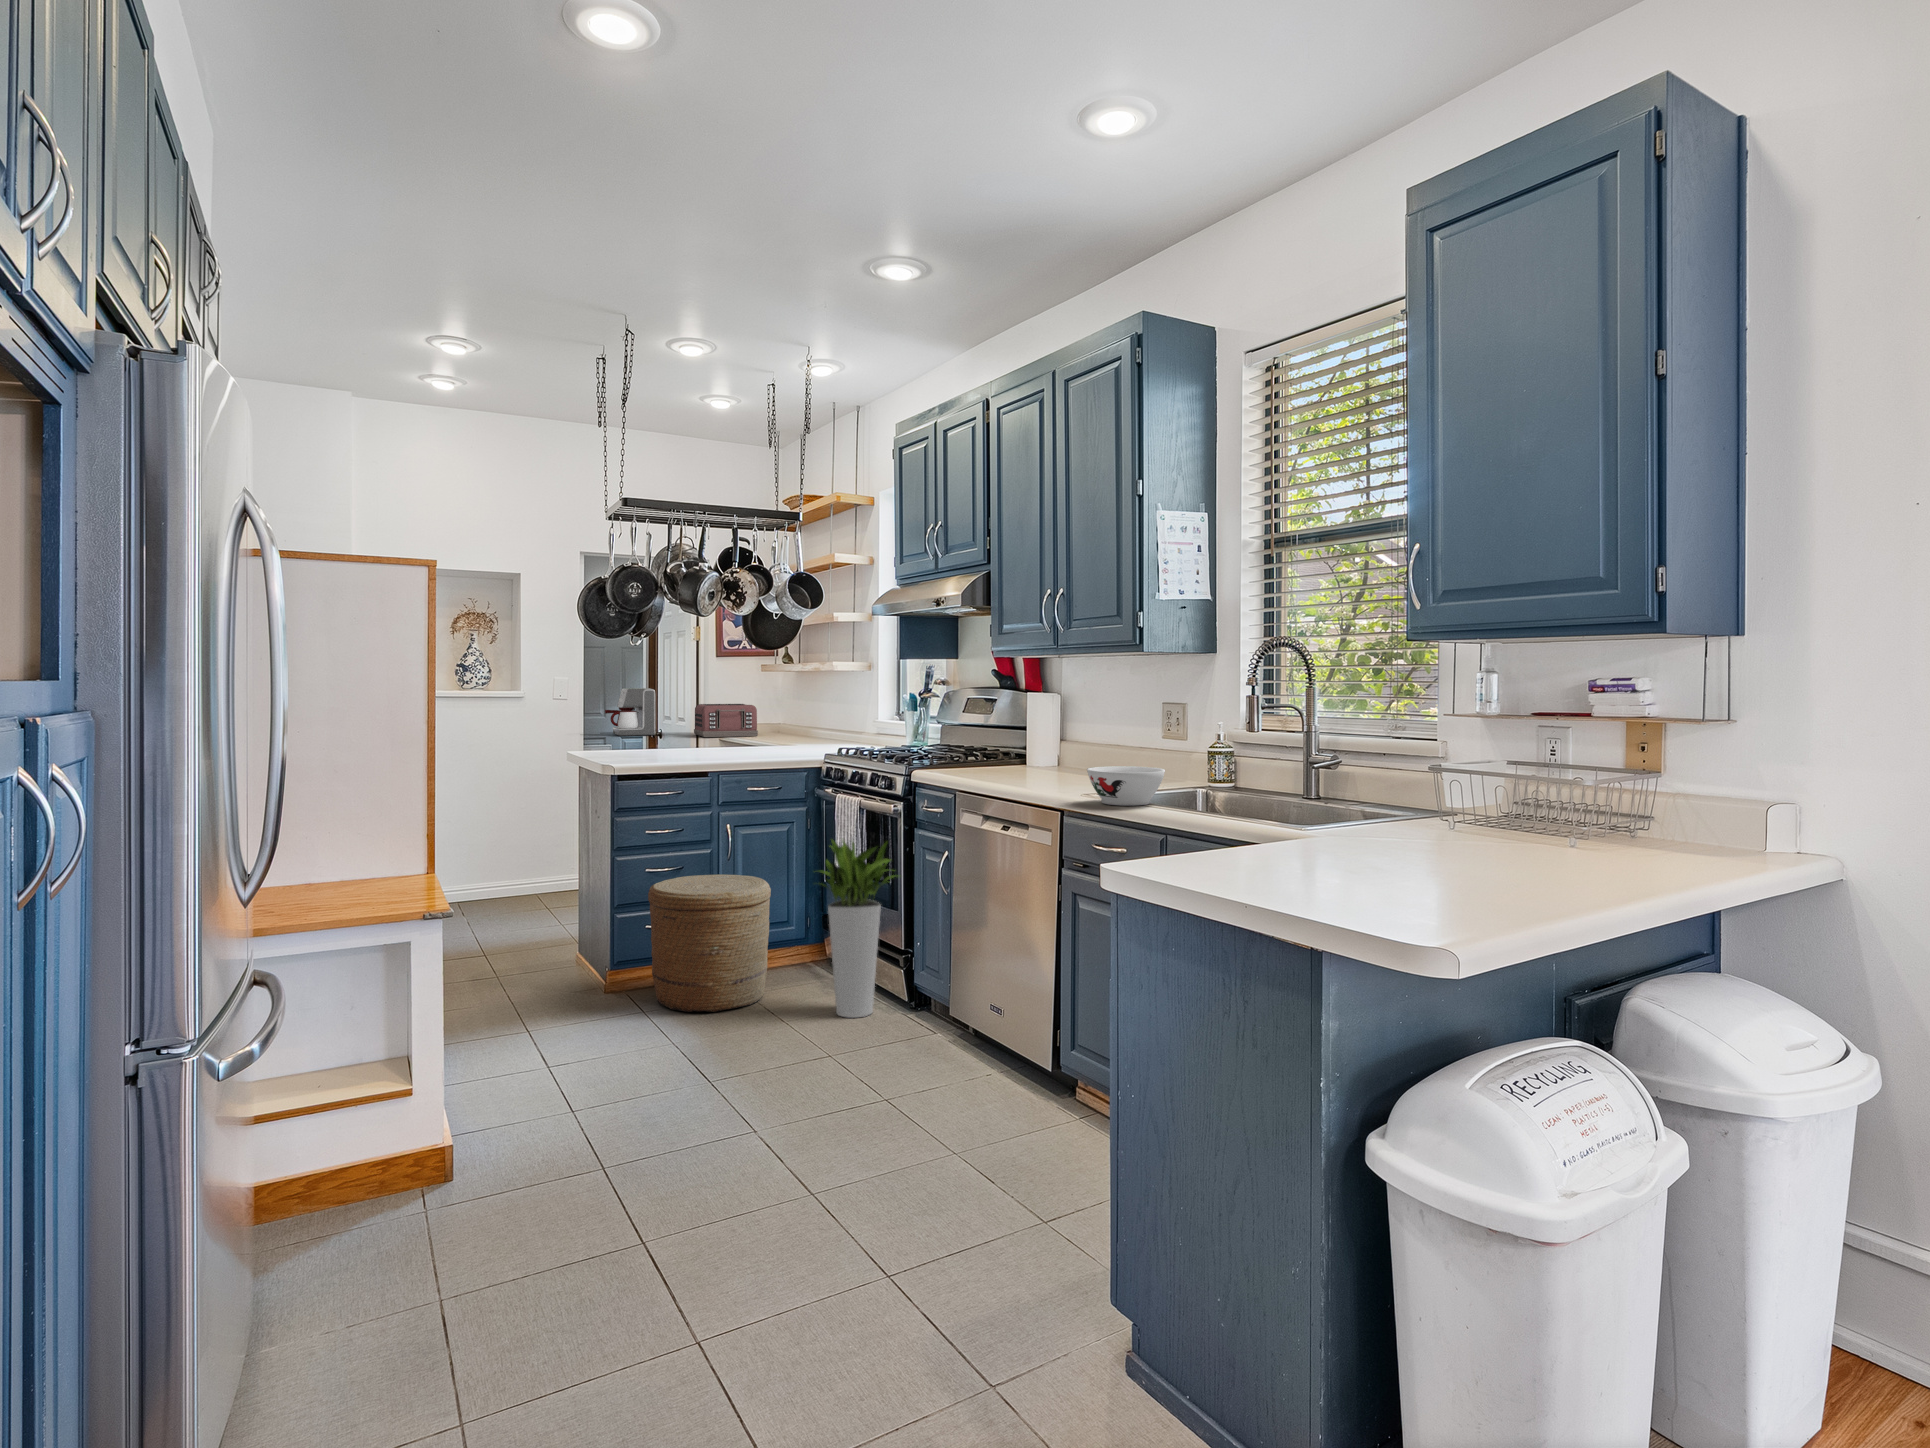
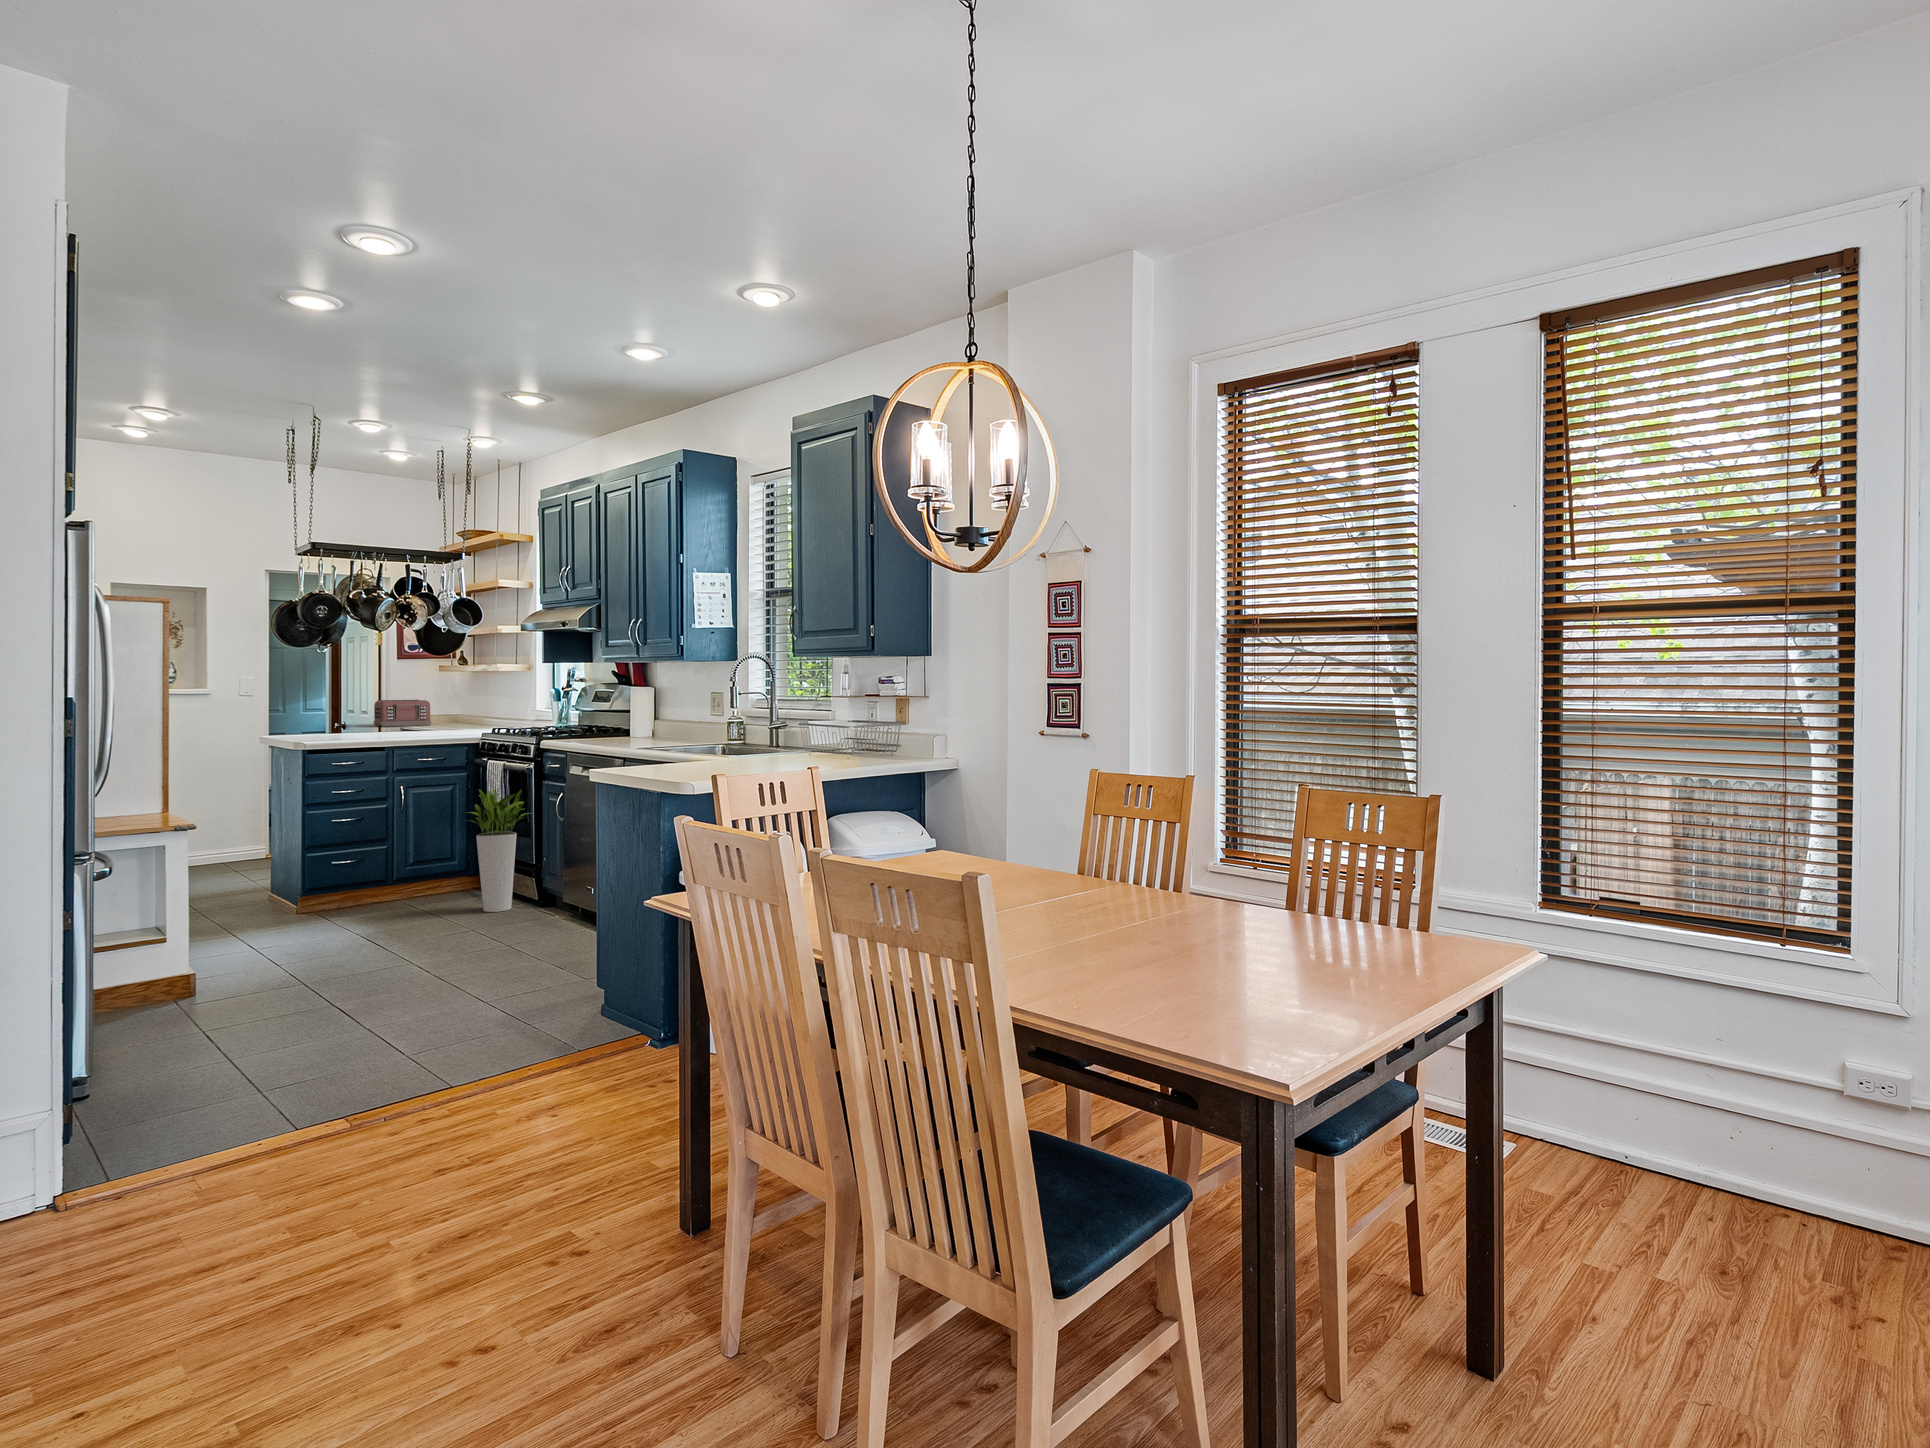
coffee maker: present [605,688,656,736] -> none [290,688,338,727]
bowl: present [1087,766,1165,806] -> none [640,731,689,753]
woven basket: present [648,874,771,1012] -> none [334,822,434,917]

